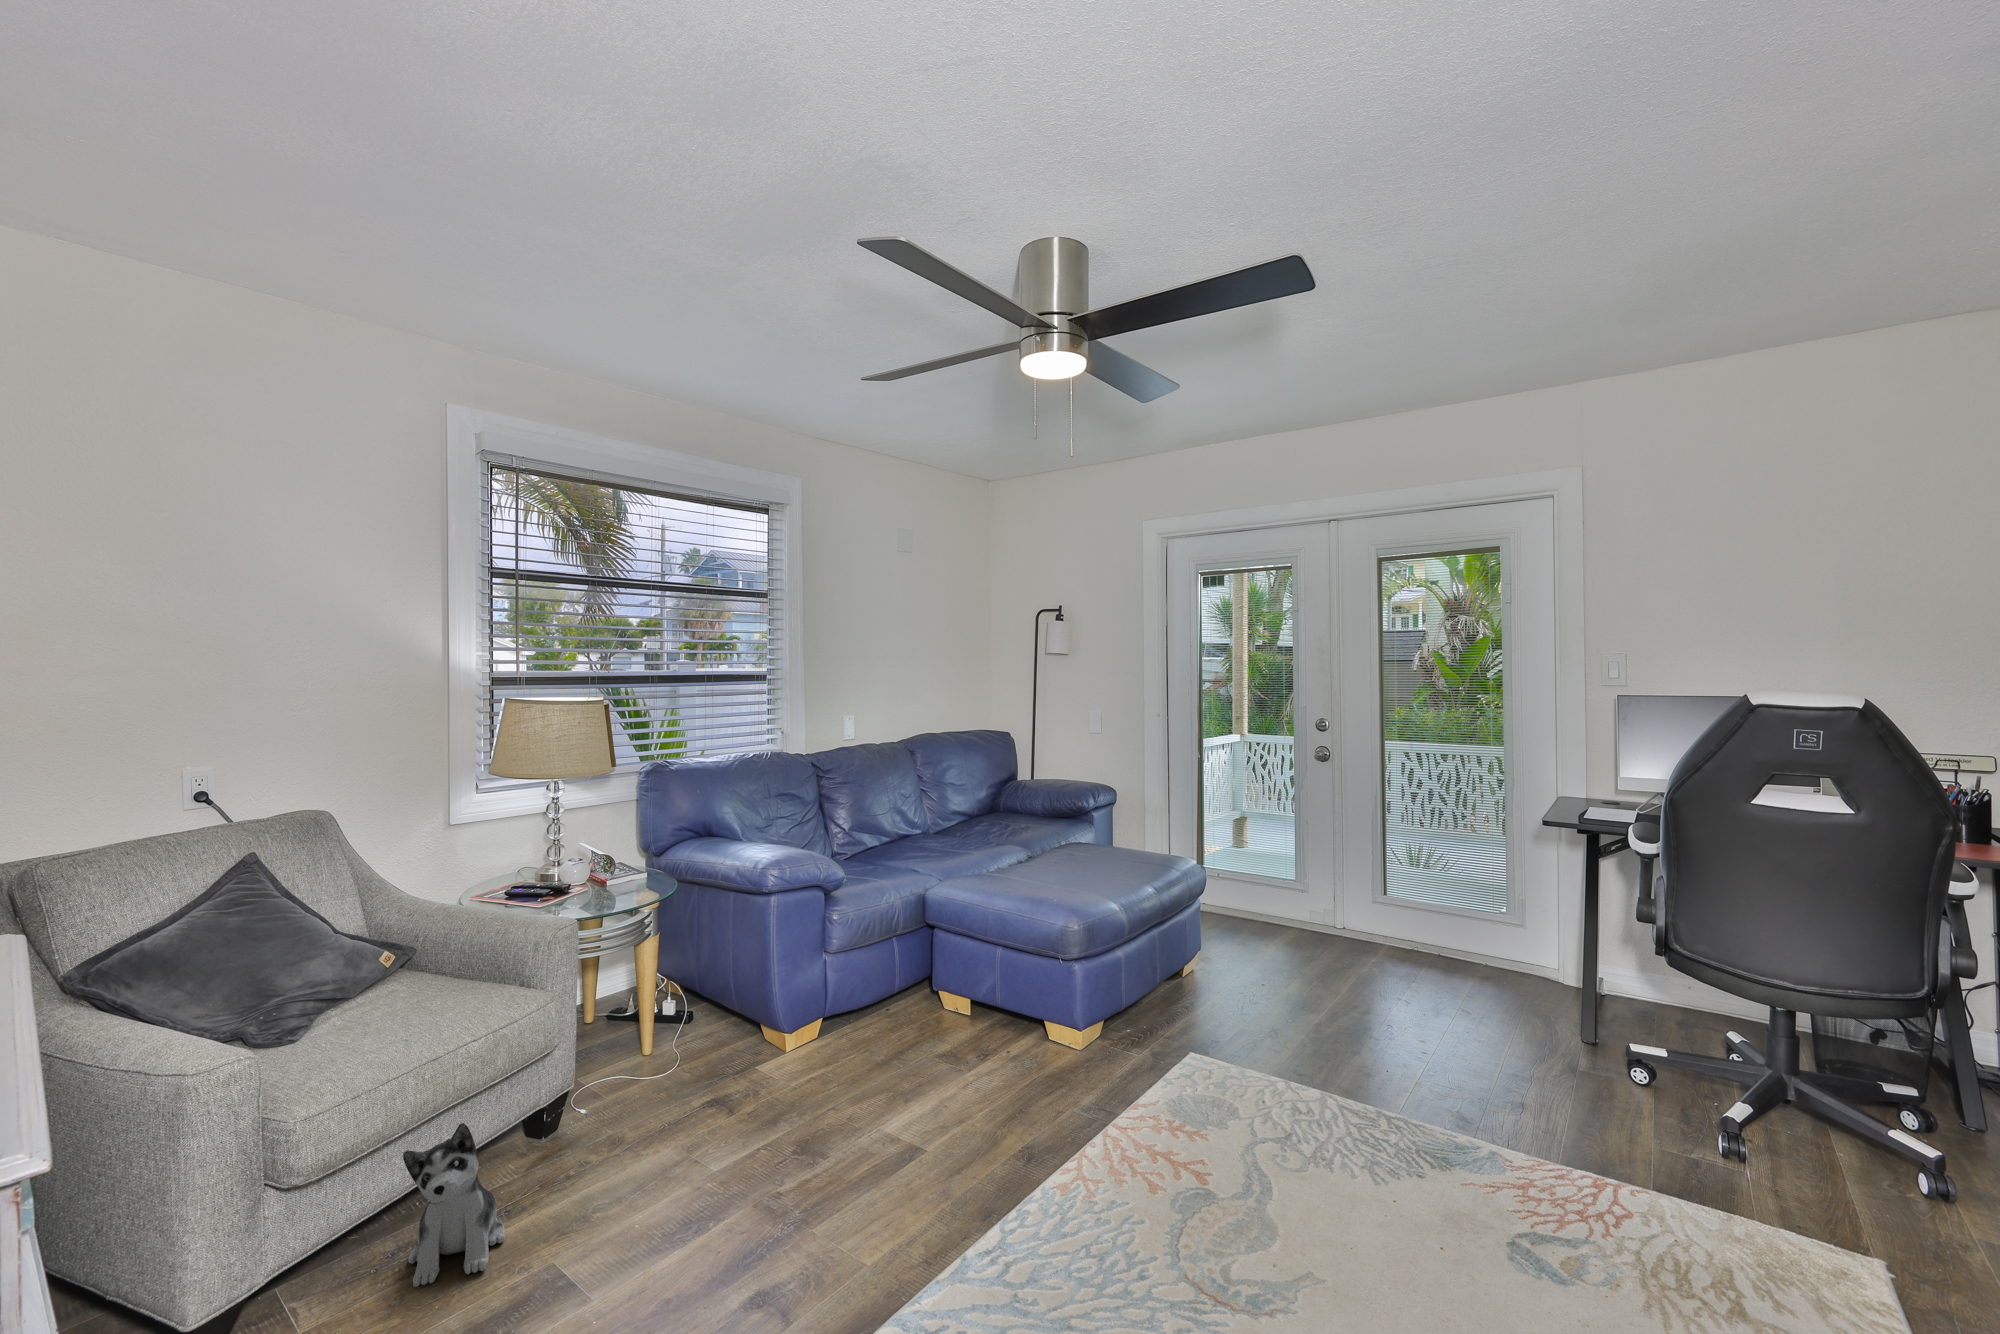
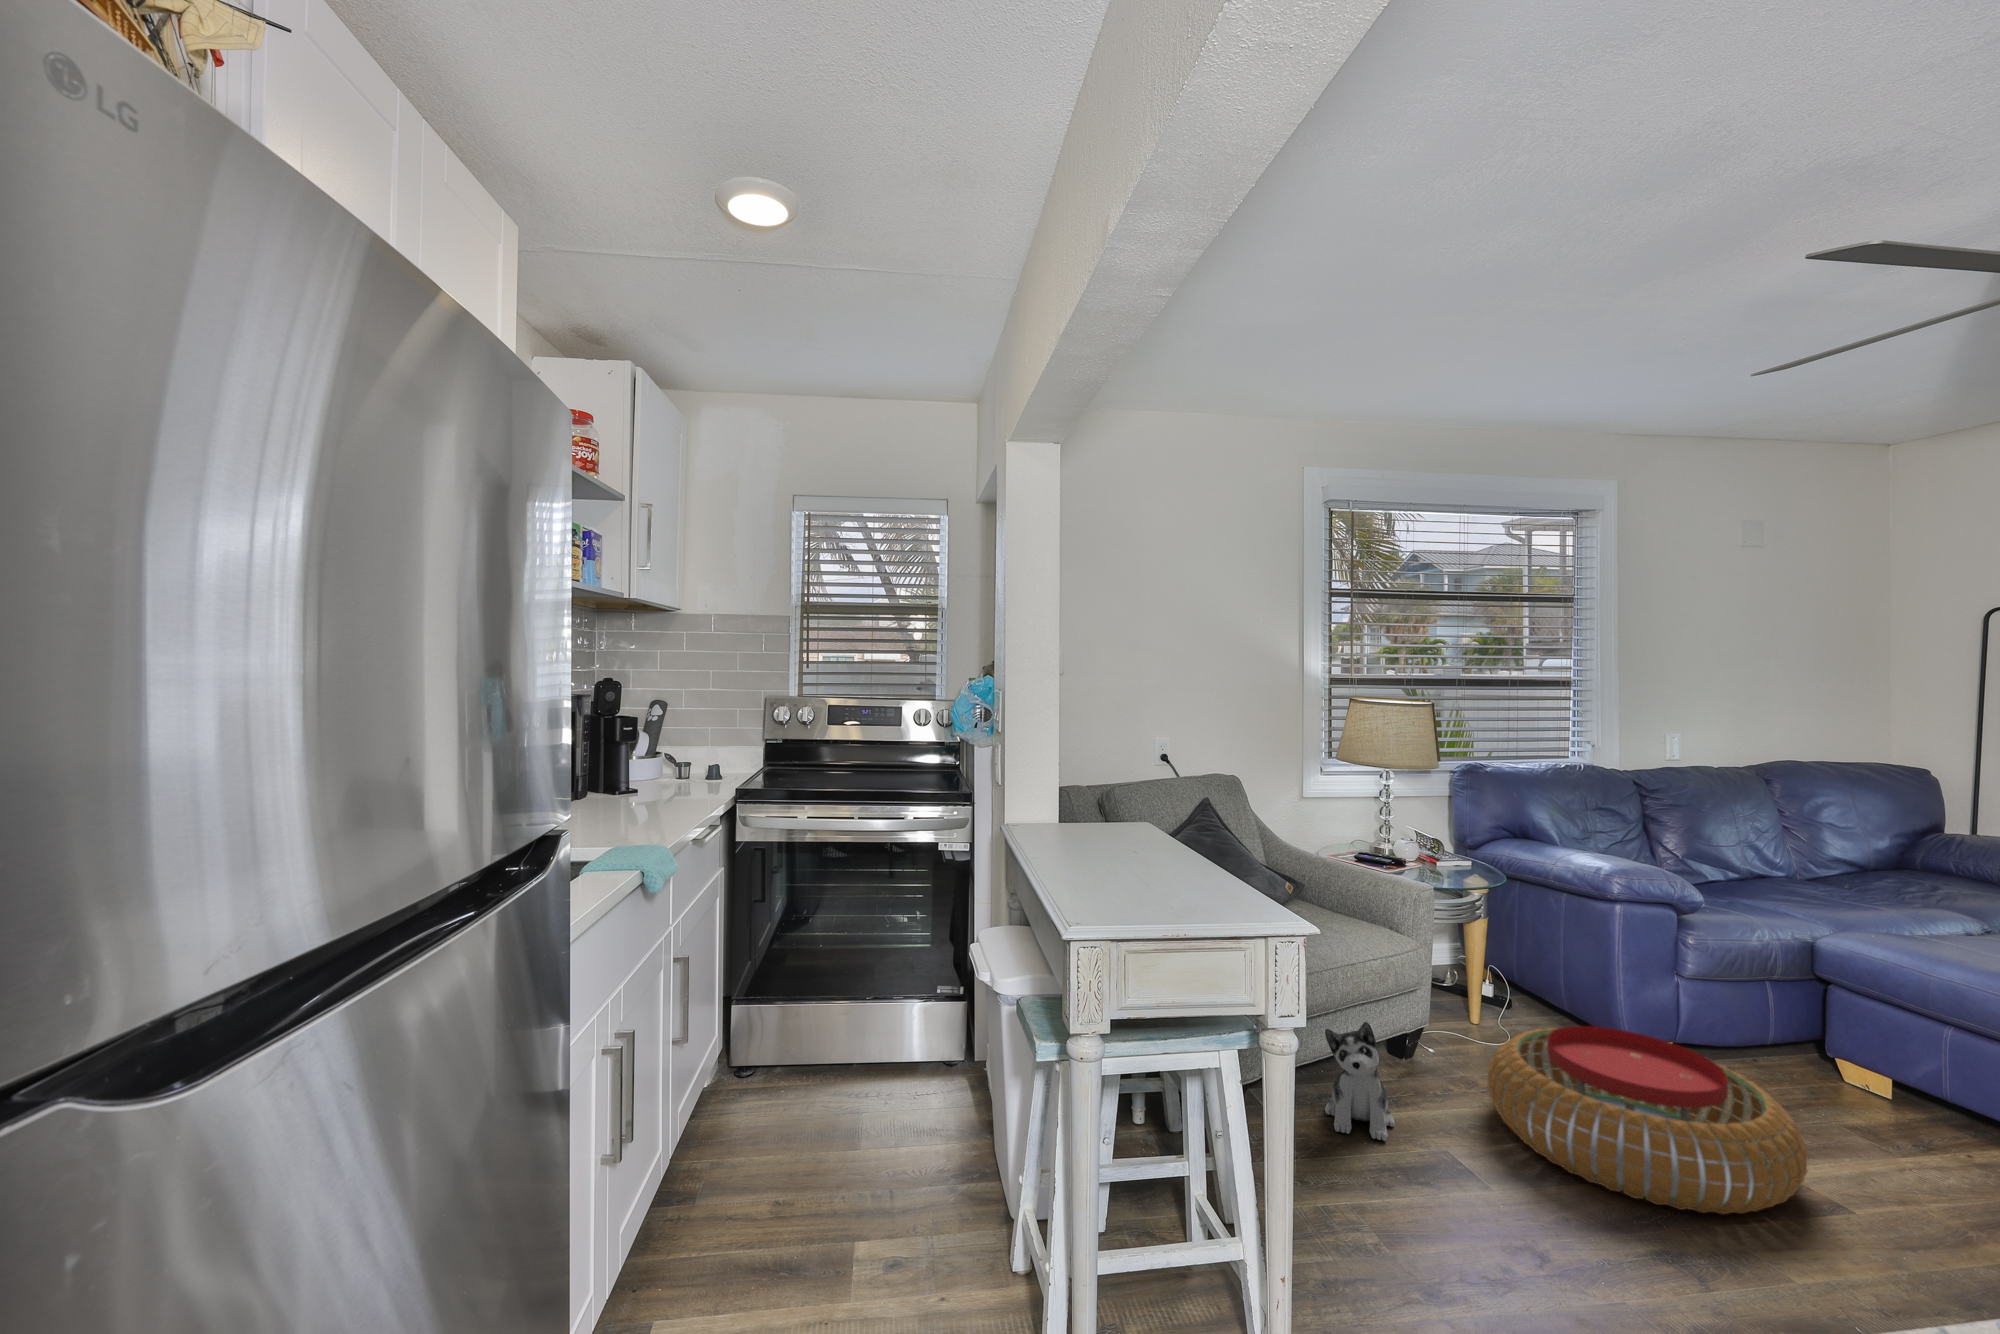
pouf: none [627,1027,896,1217] -> present [1487,1026,1807,1215]

